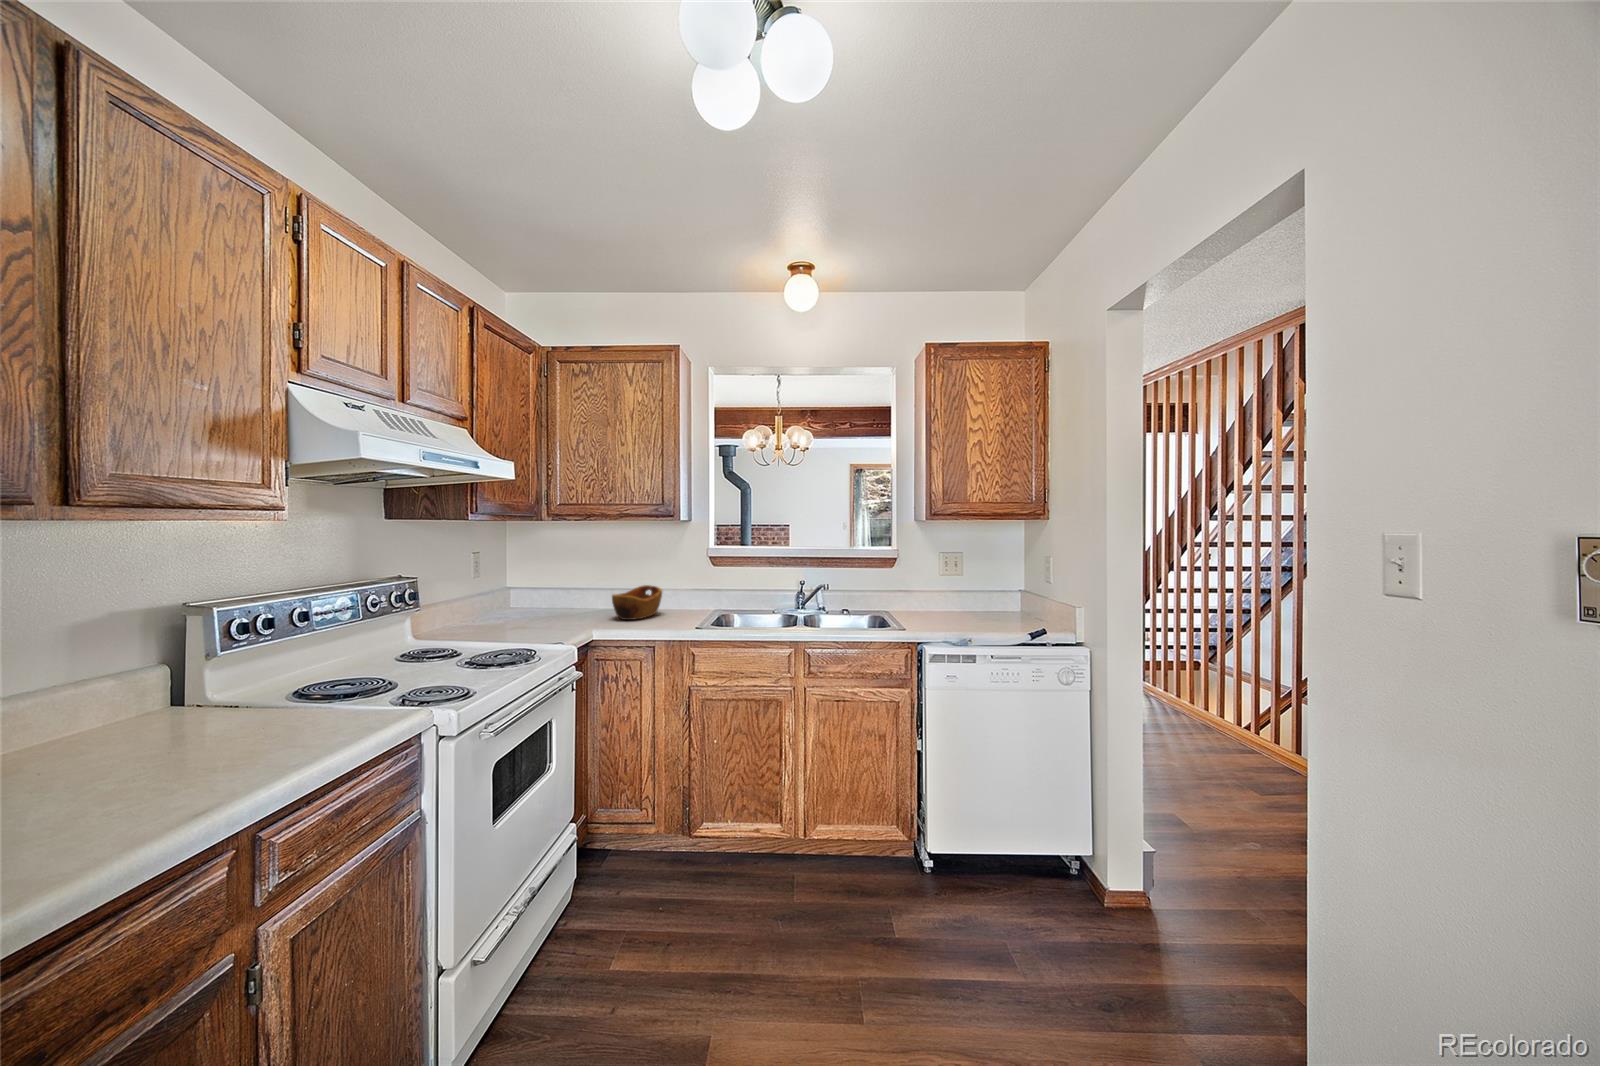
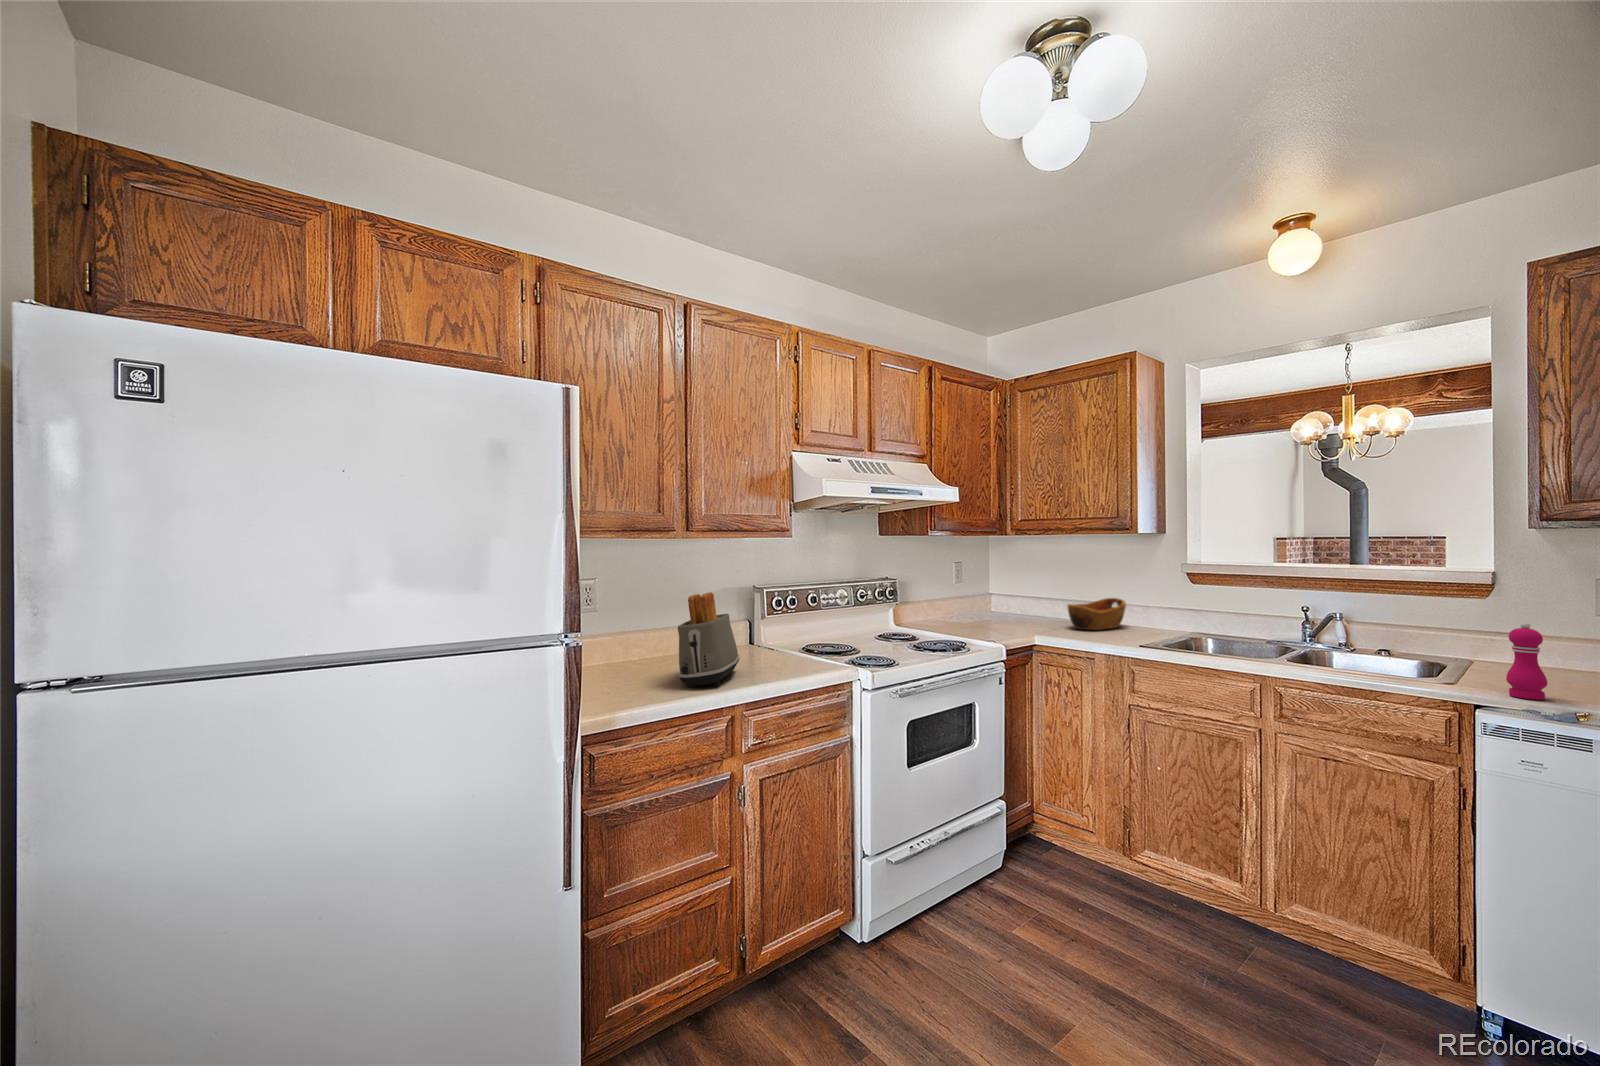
pepper mill: none [932,584,951,634] -> present [1506,622,1548,700]
toaster: none [73,619,215,807] -> present [678,592,740,686]

